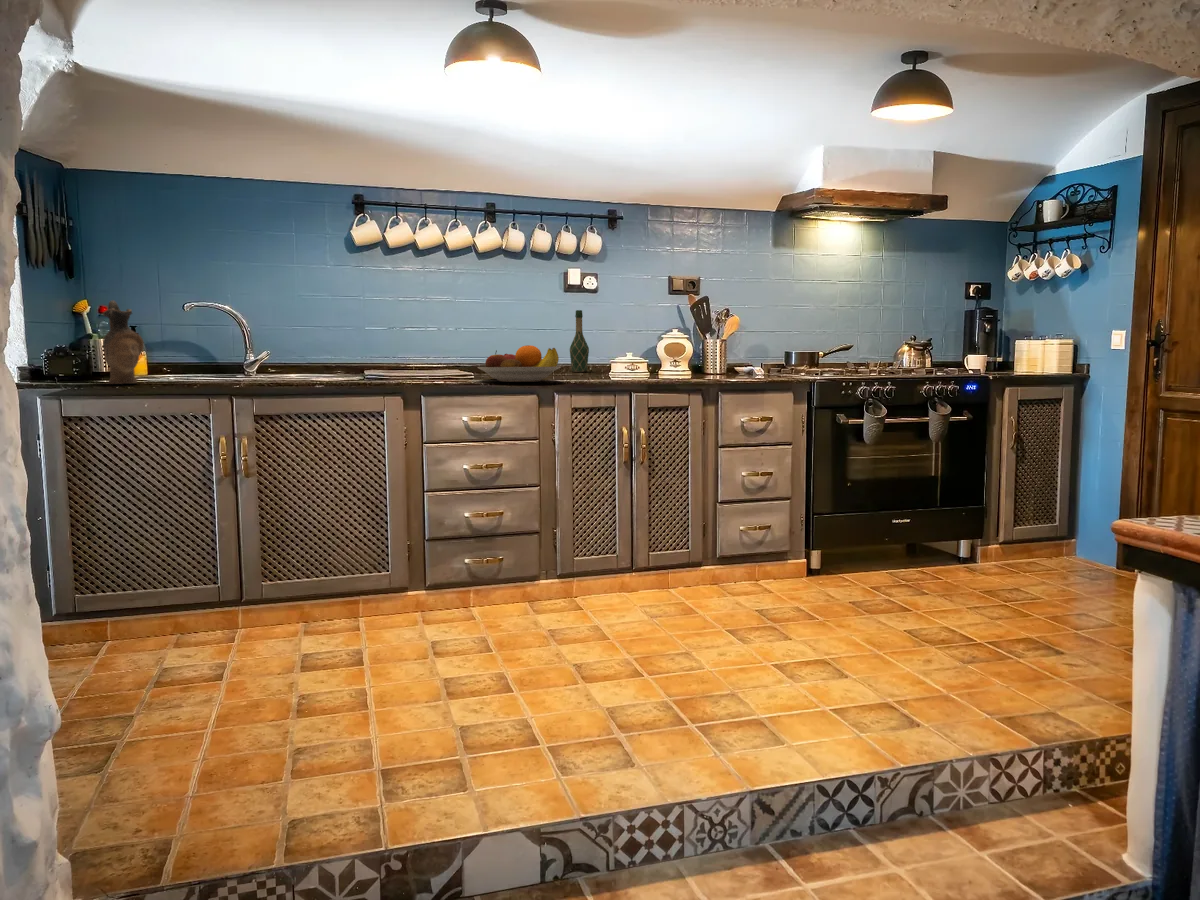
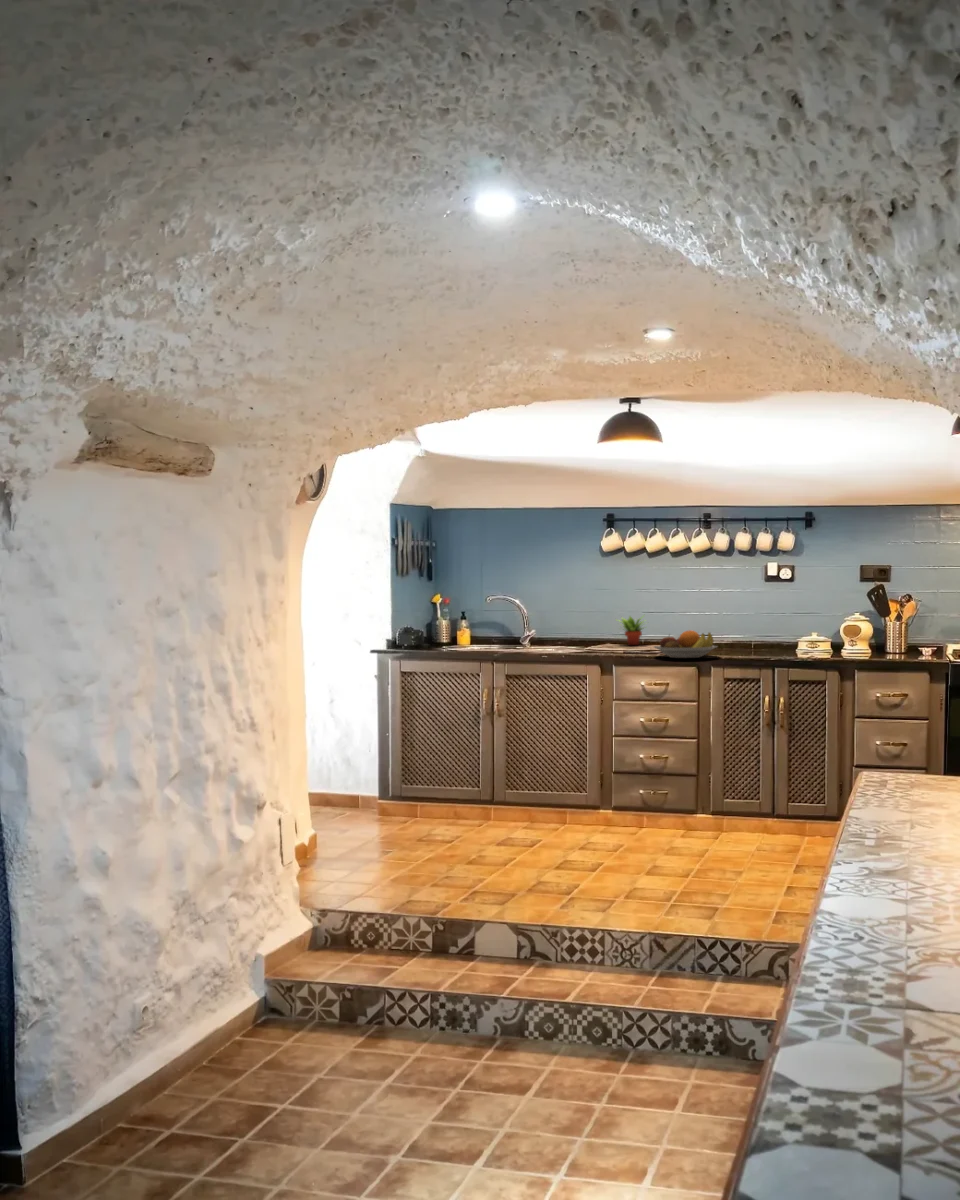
ceramic pitcher: present [103,300,144,384] -> none [426,604,446,655]
wine bottle: present [570,310,589,372] -> none [766,596,783,647]
succulent plant: none [380,330,427,372] -> present [621,617,642,645]

